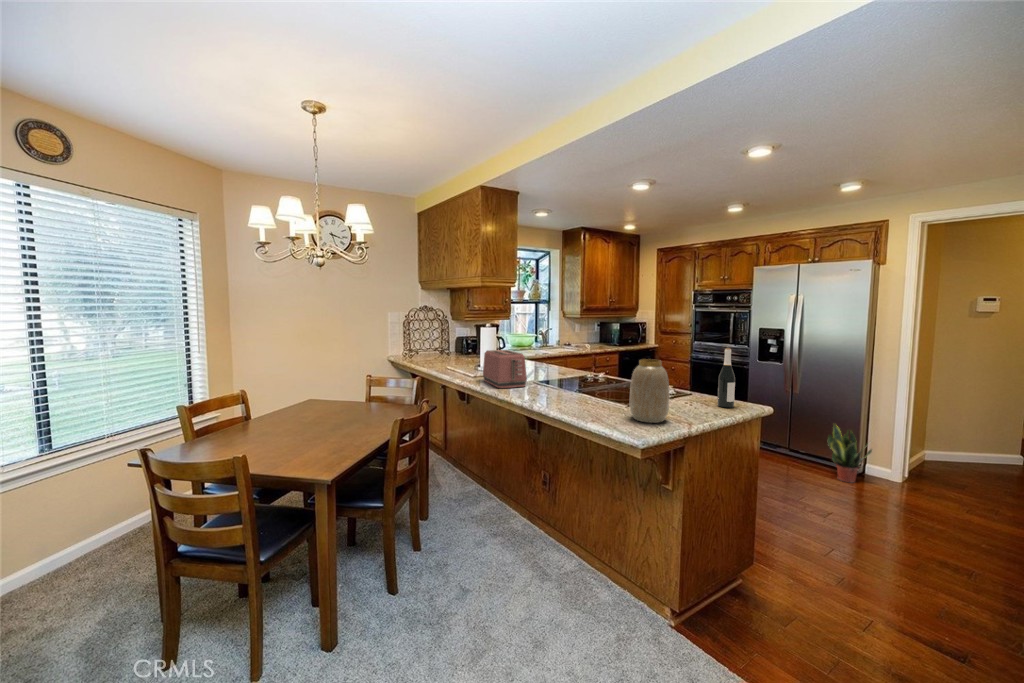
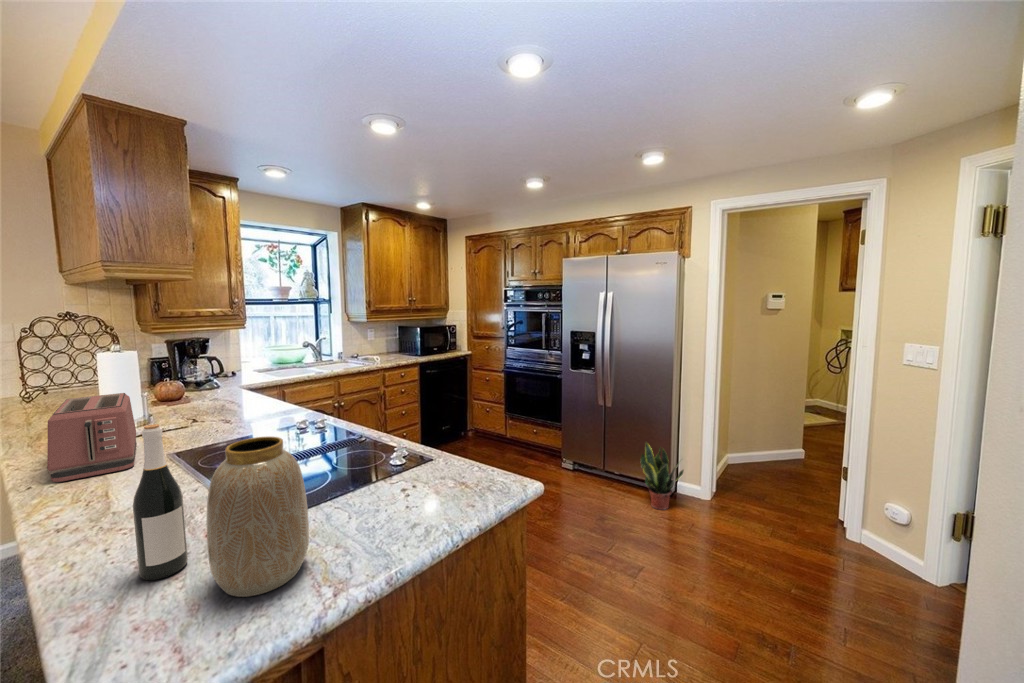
wine bottle: present [718,348,735,408] -> present [133,424,188,580]

